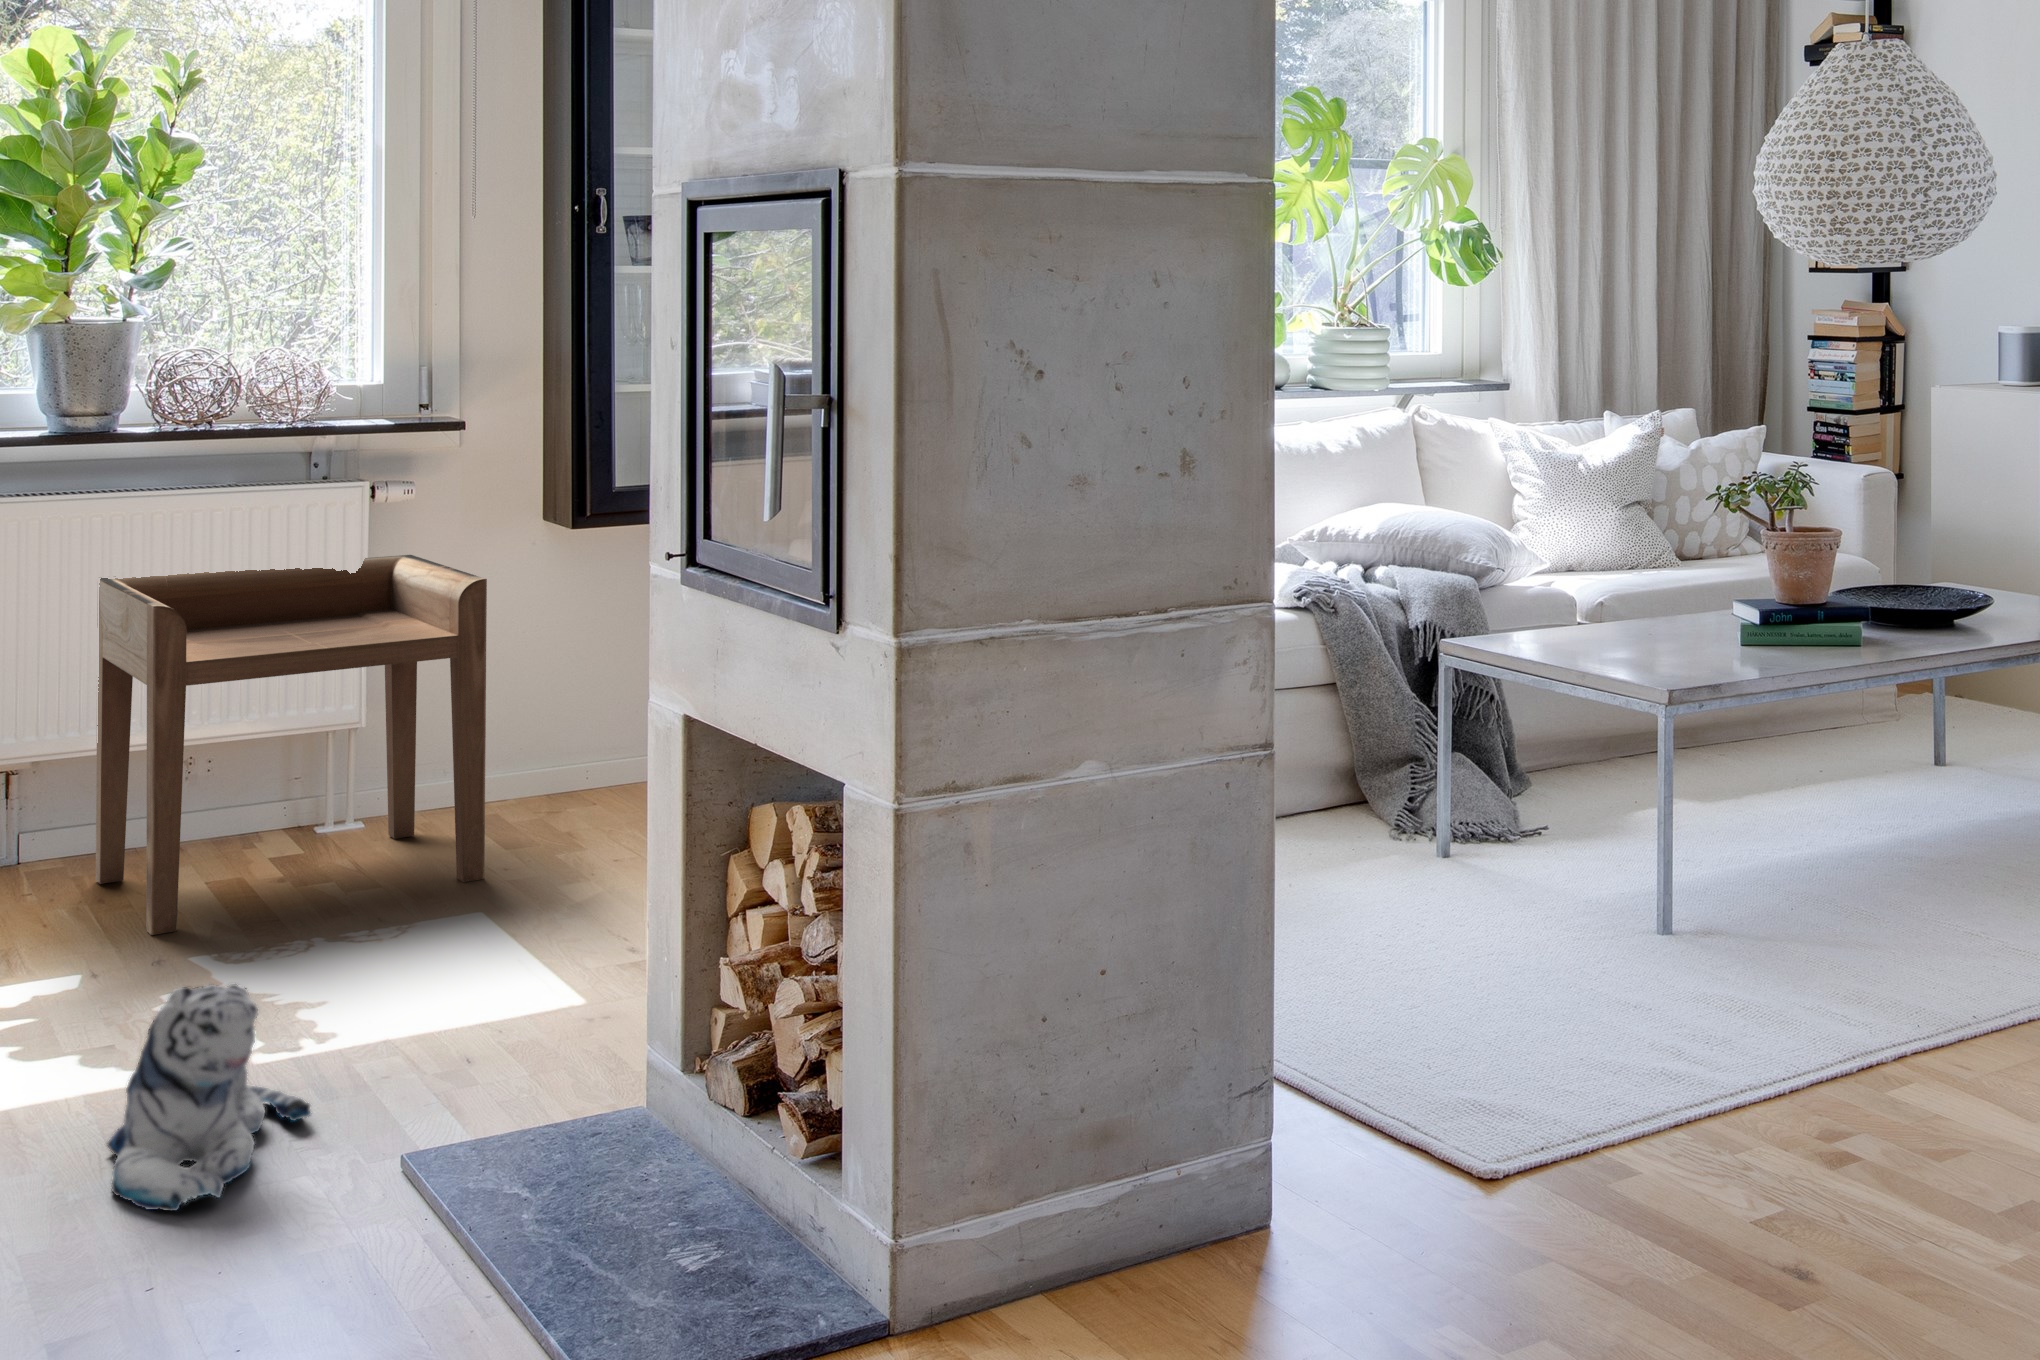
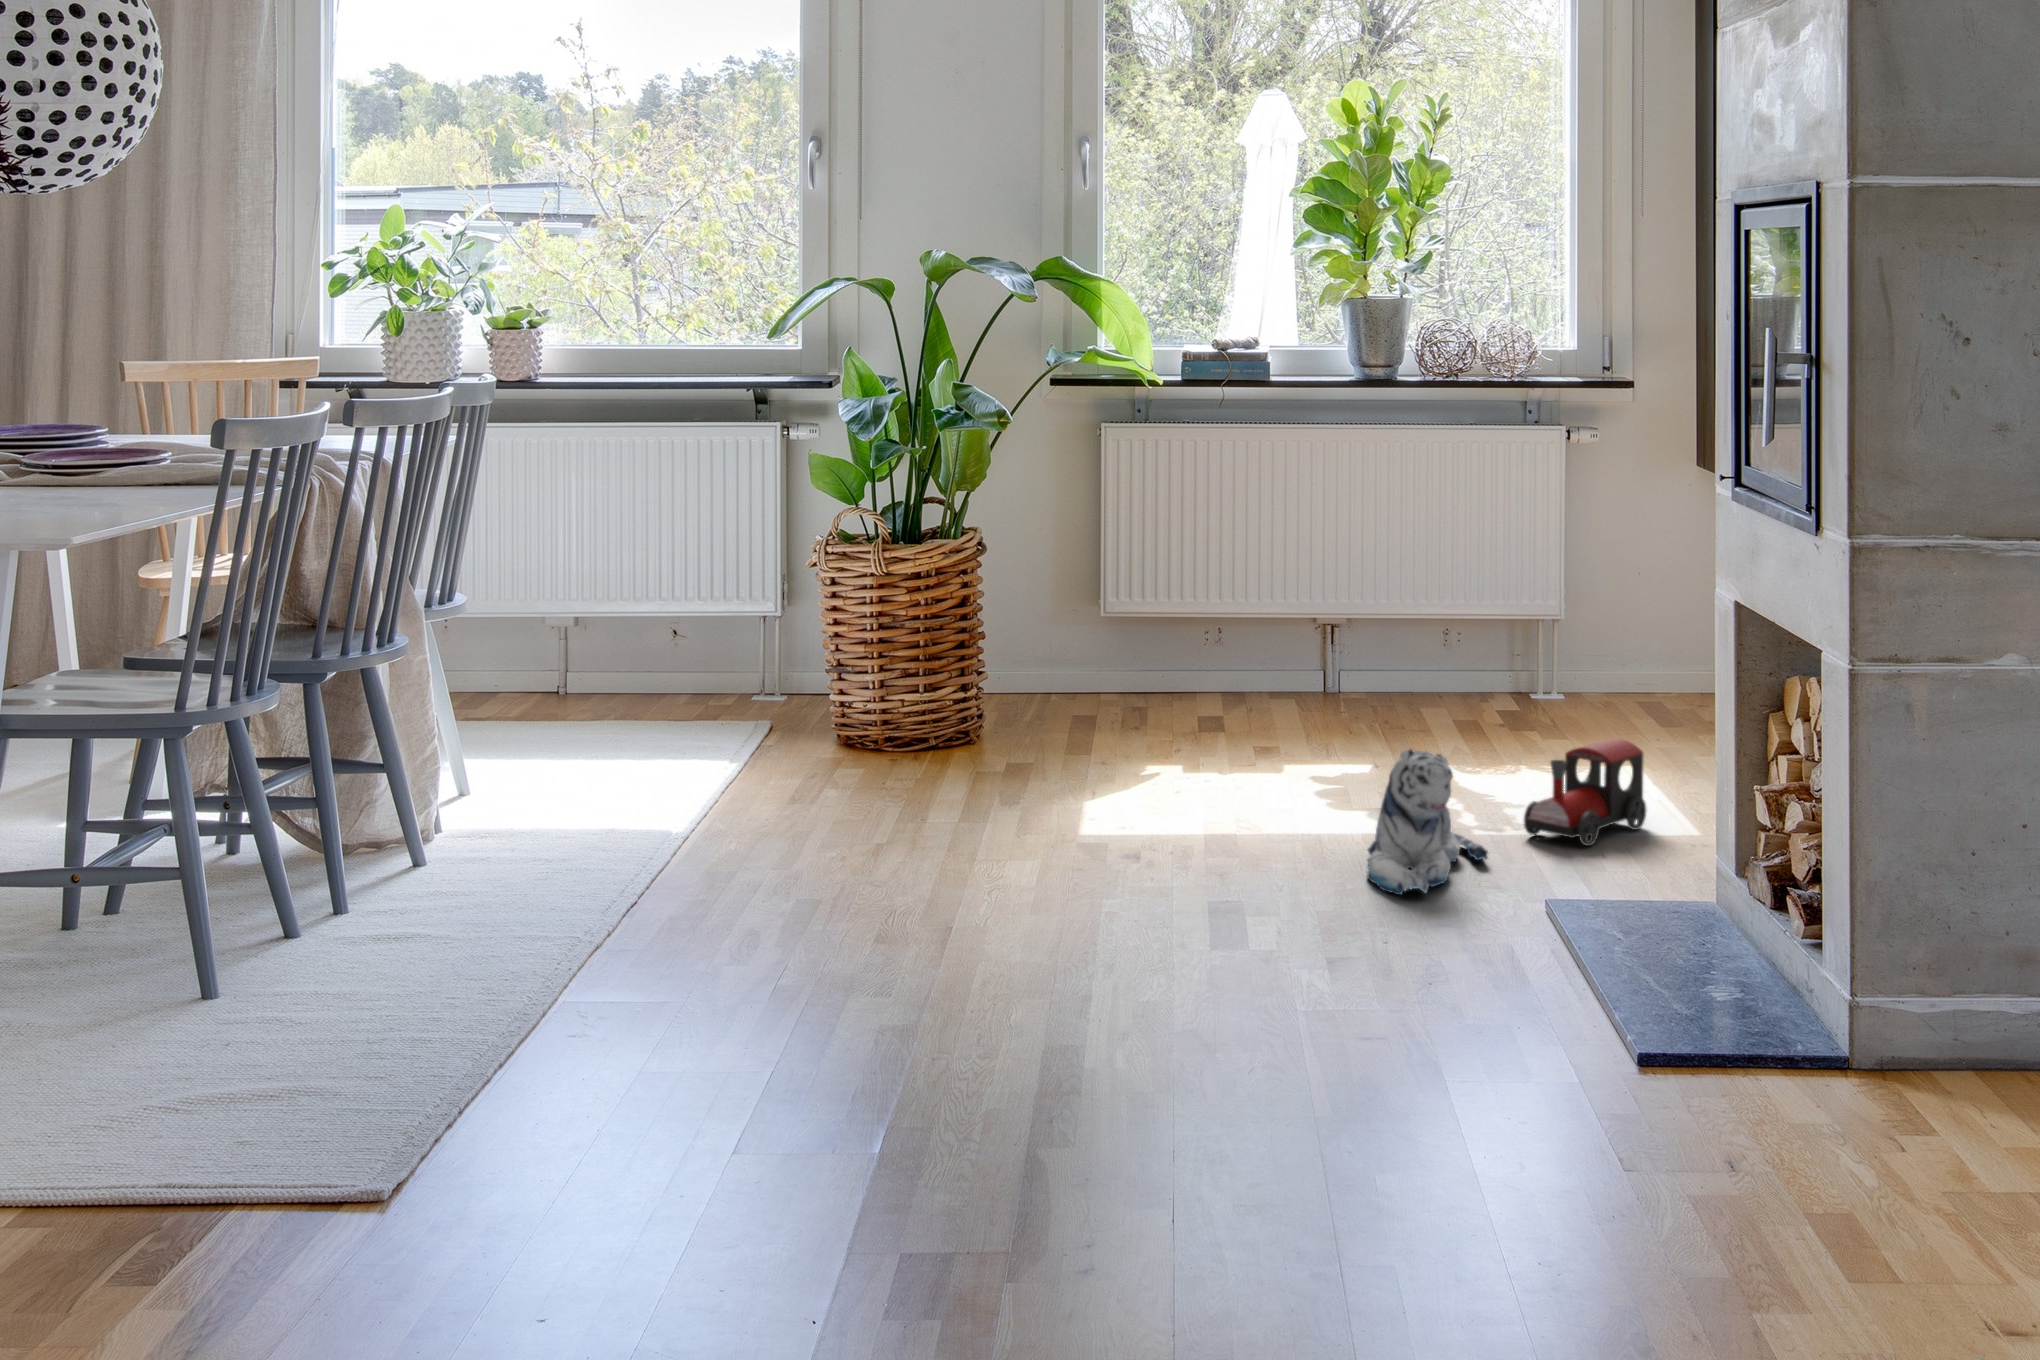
side table: present [96,555,487,935] -> none [1386,480,1636,735]
toy train: none [358,903,534,1060] -> present [1524,738,1646,846]

